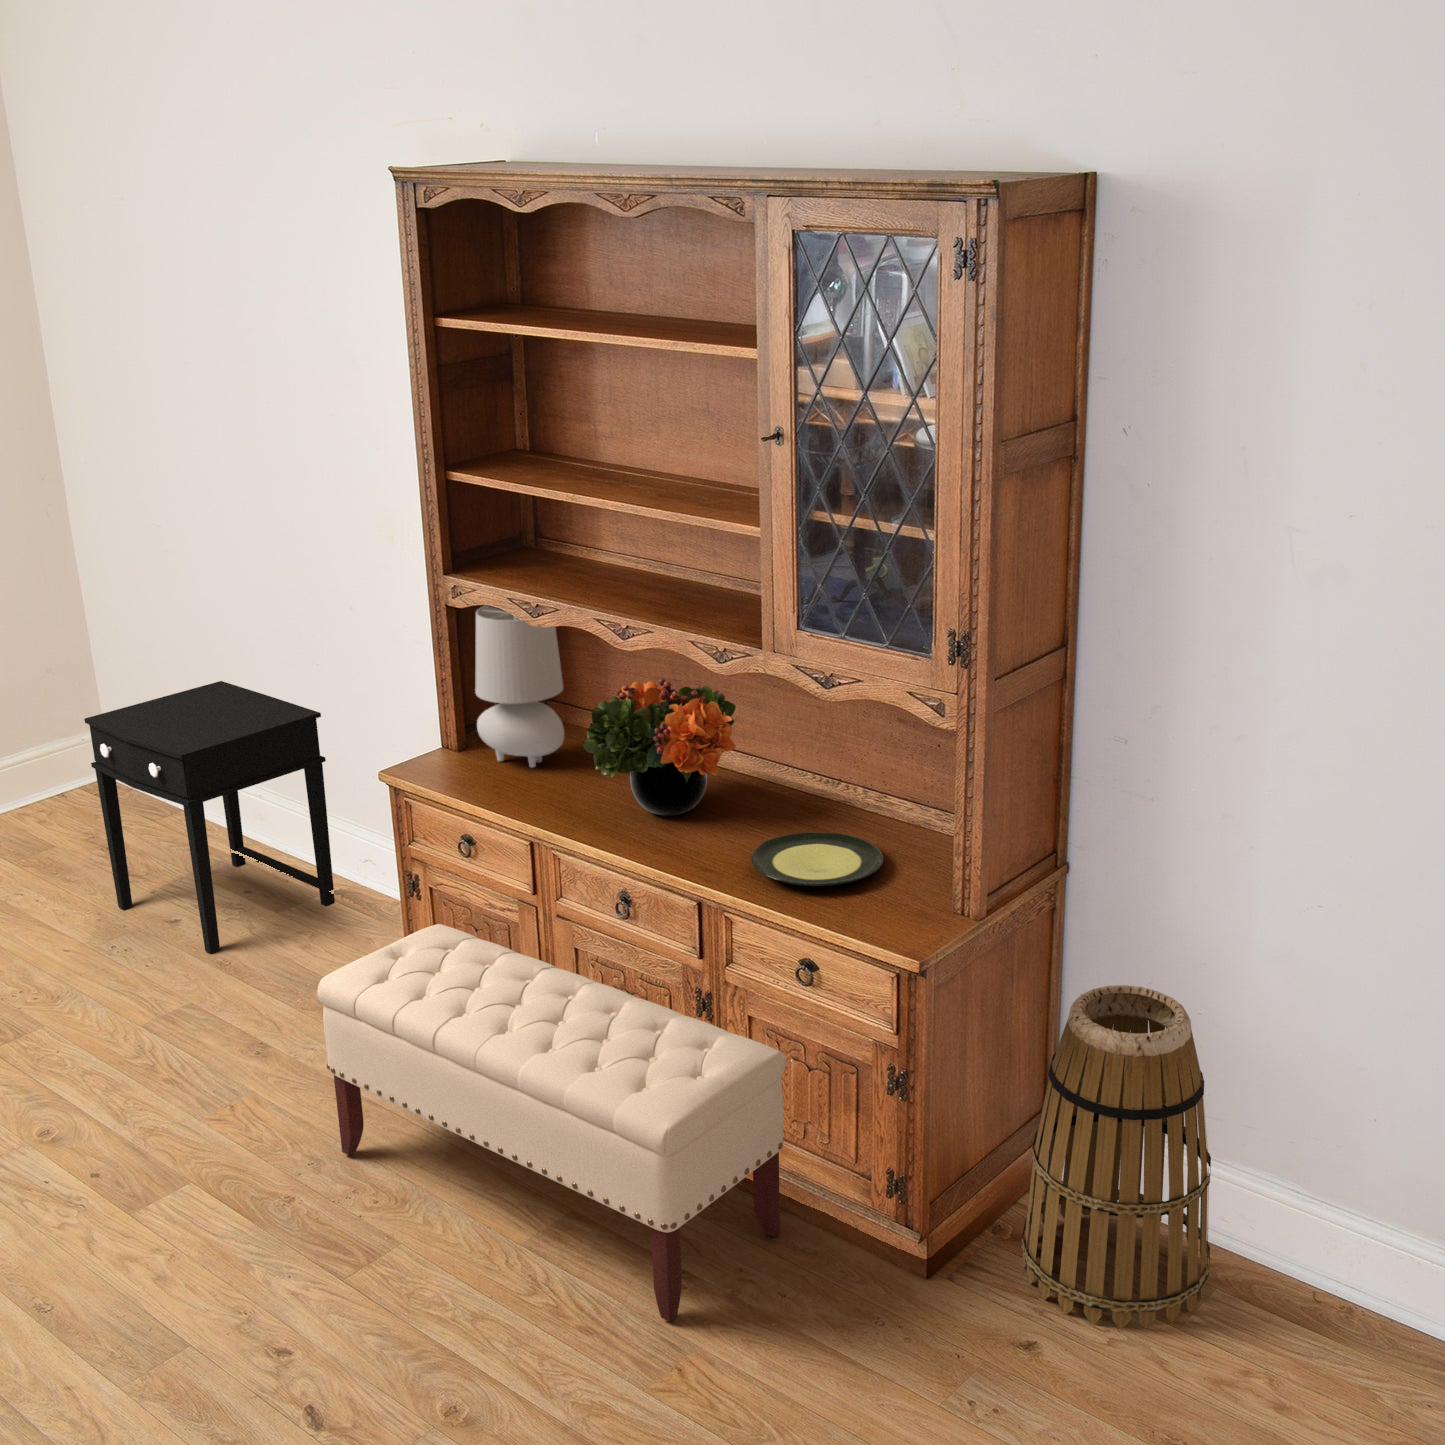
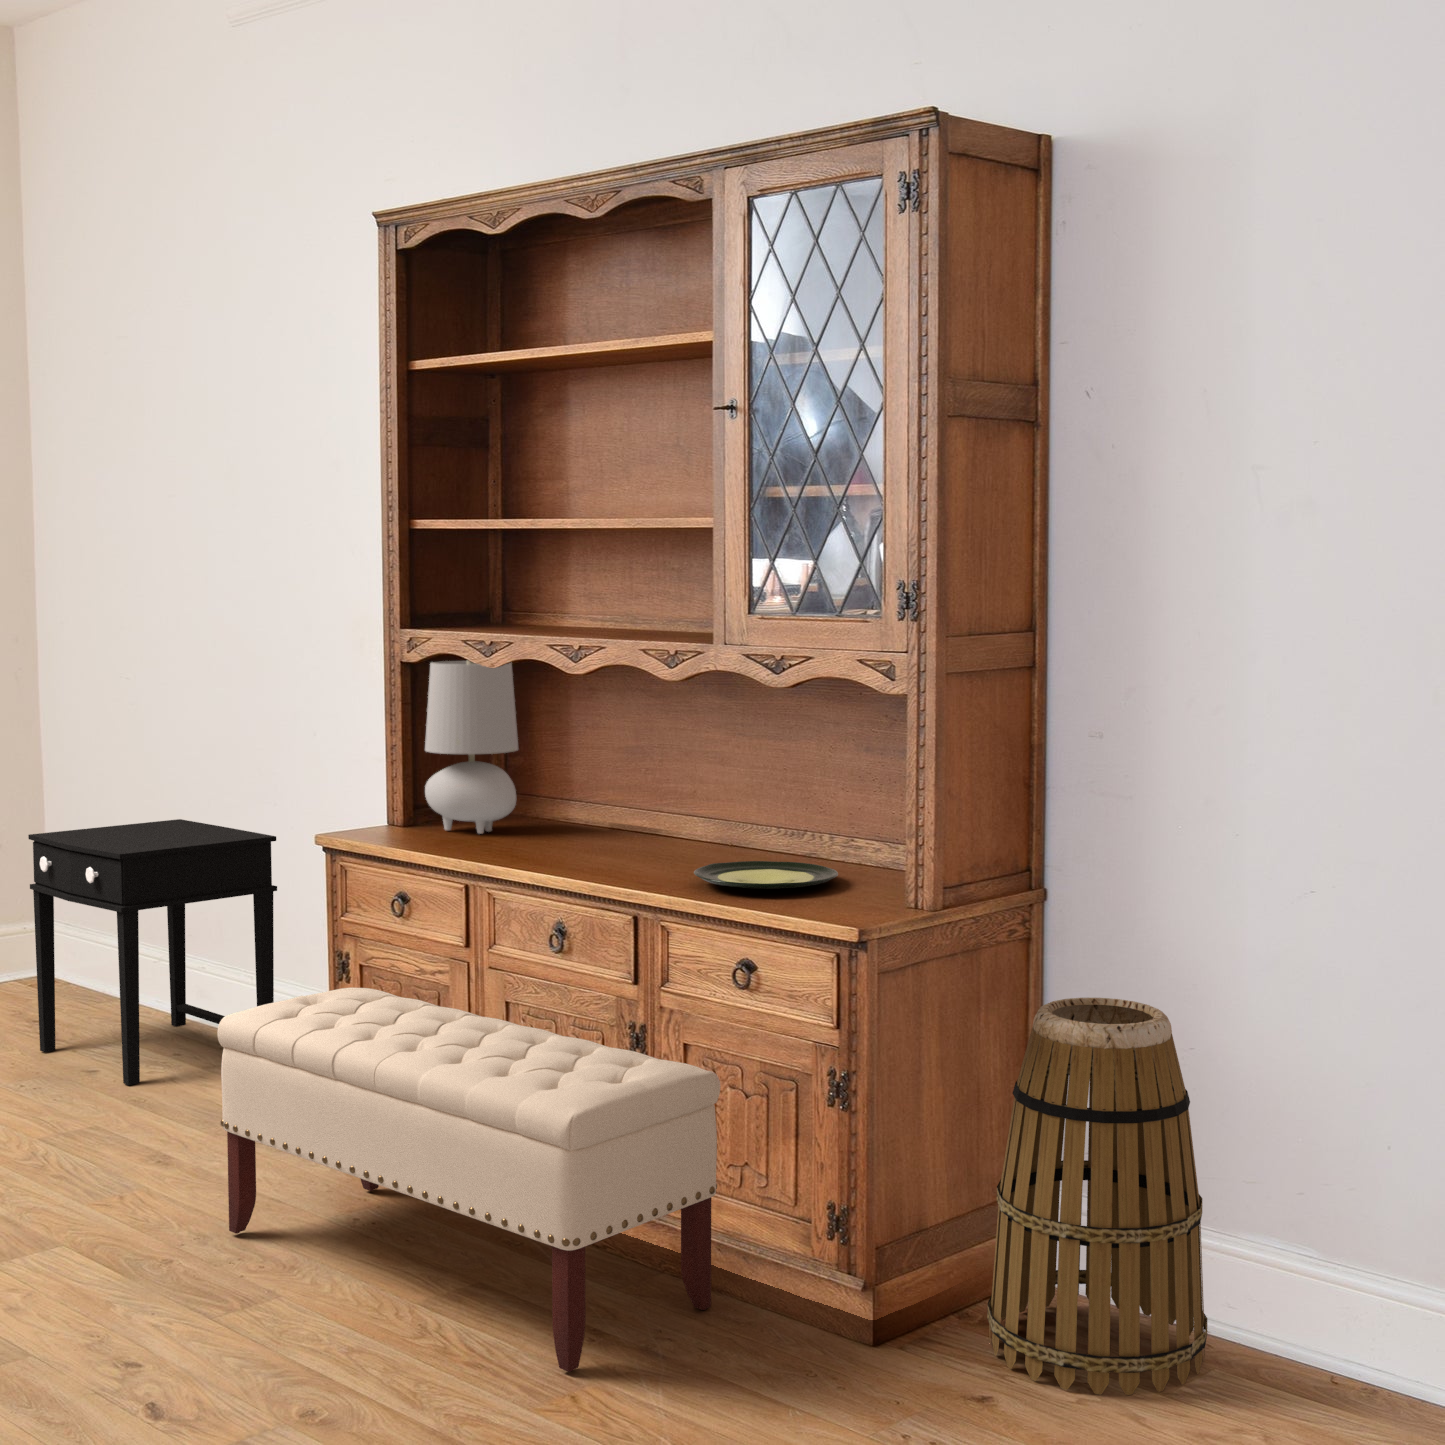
flower arrangement: present [583,678,736,815] -> none [524,709,694,857]

